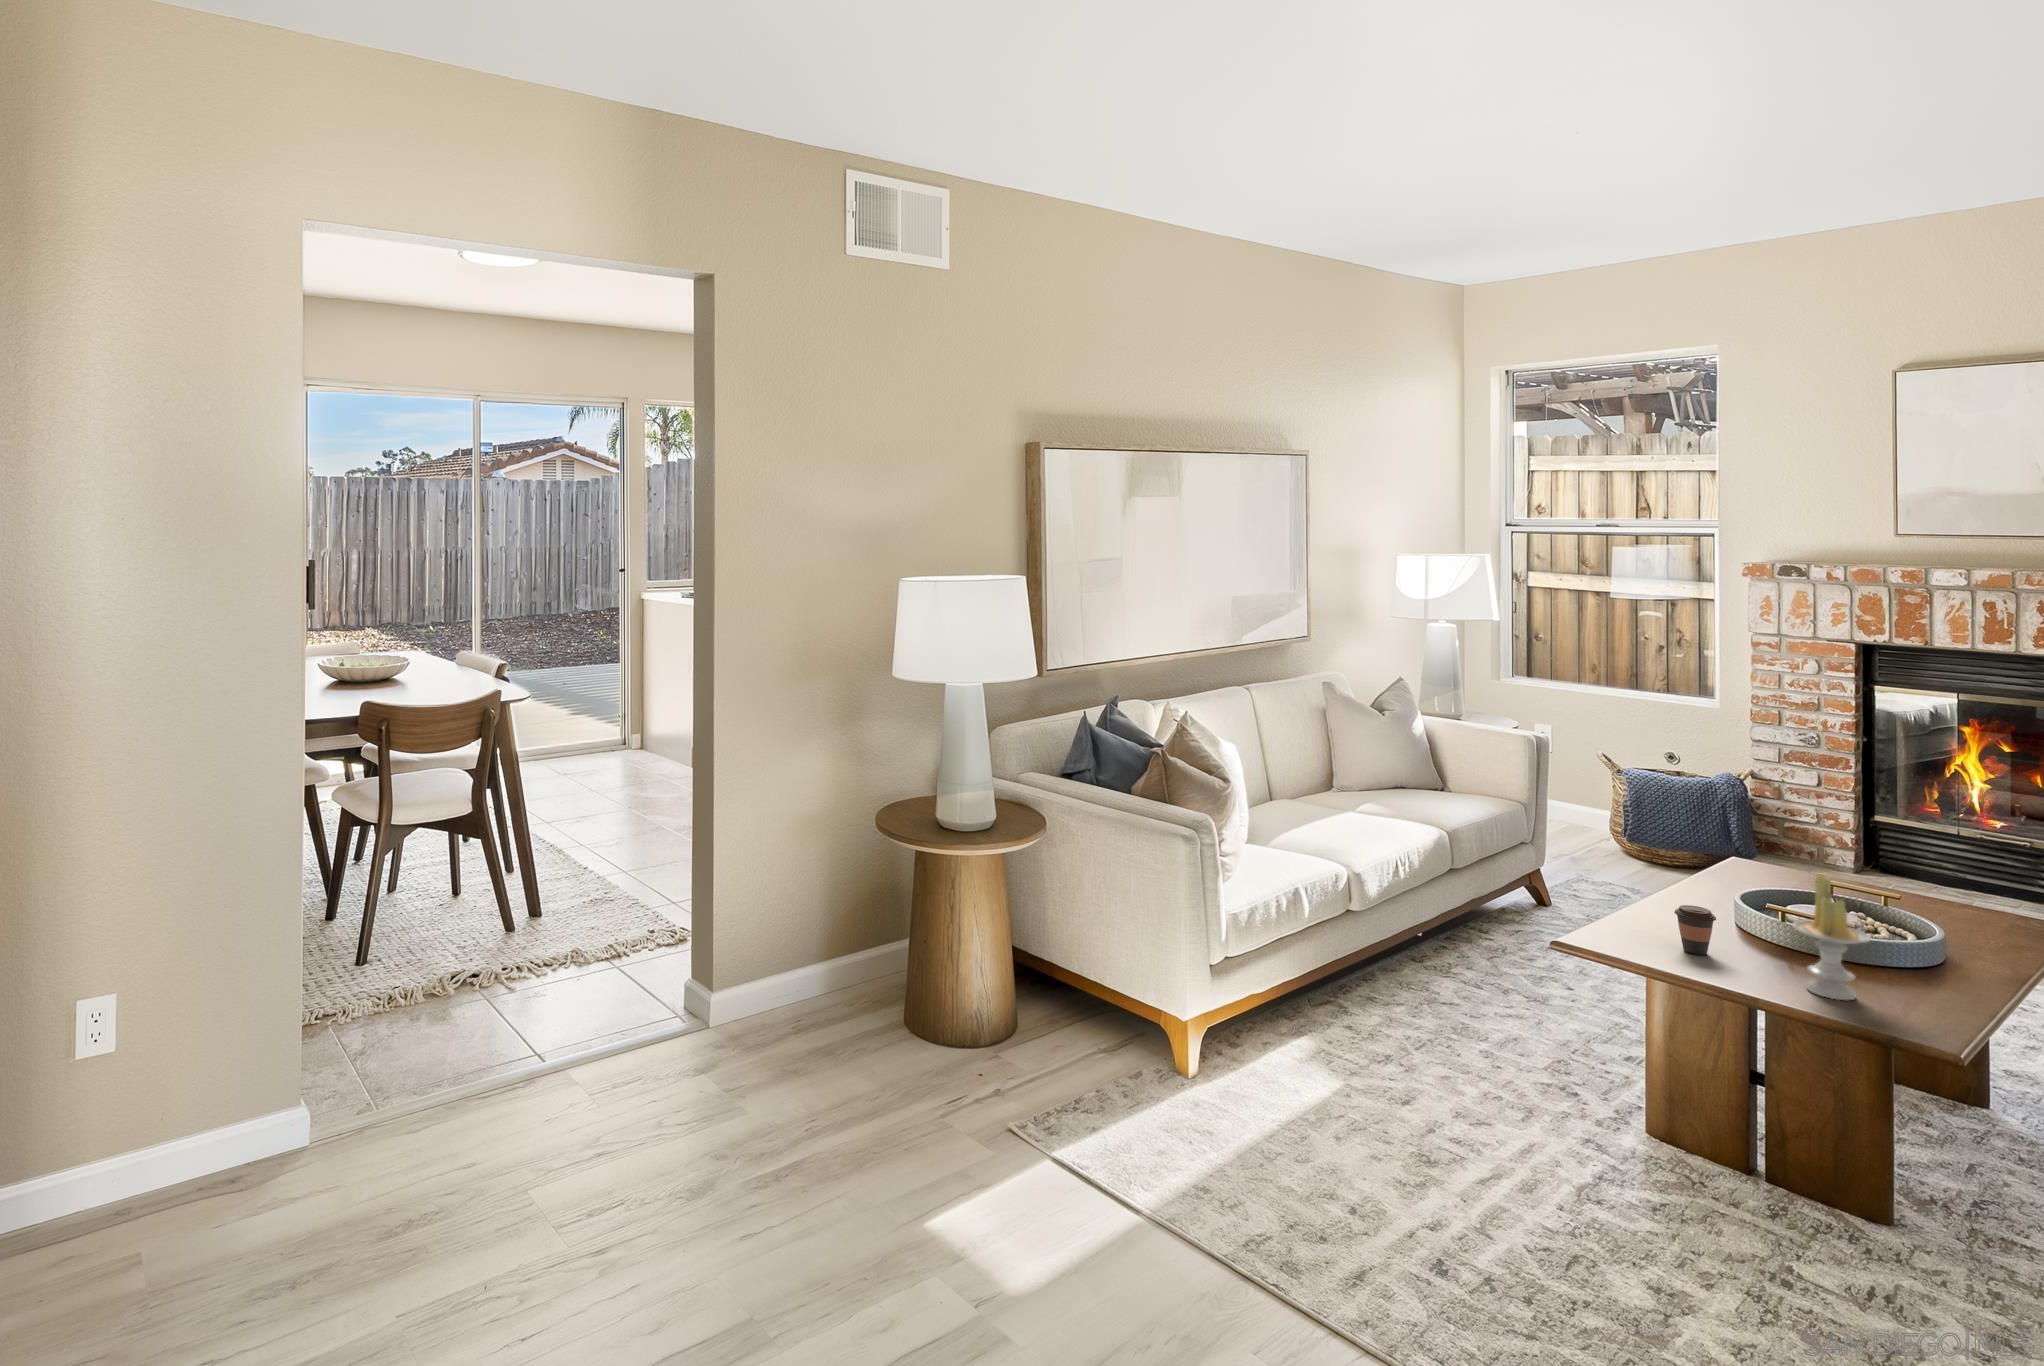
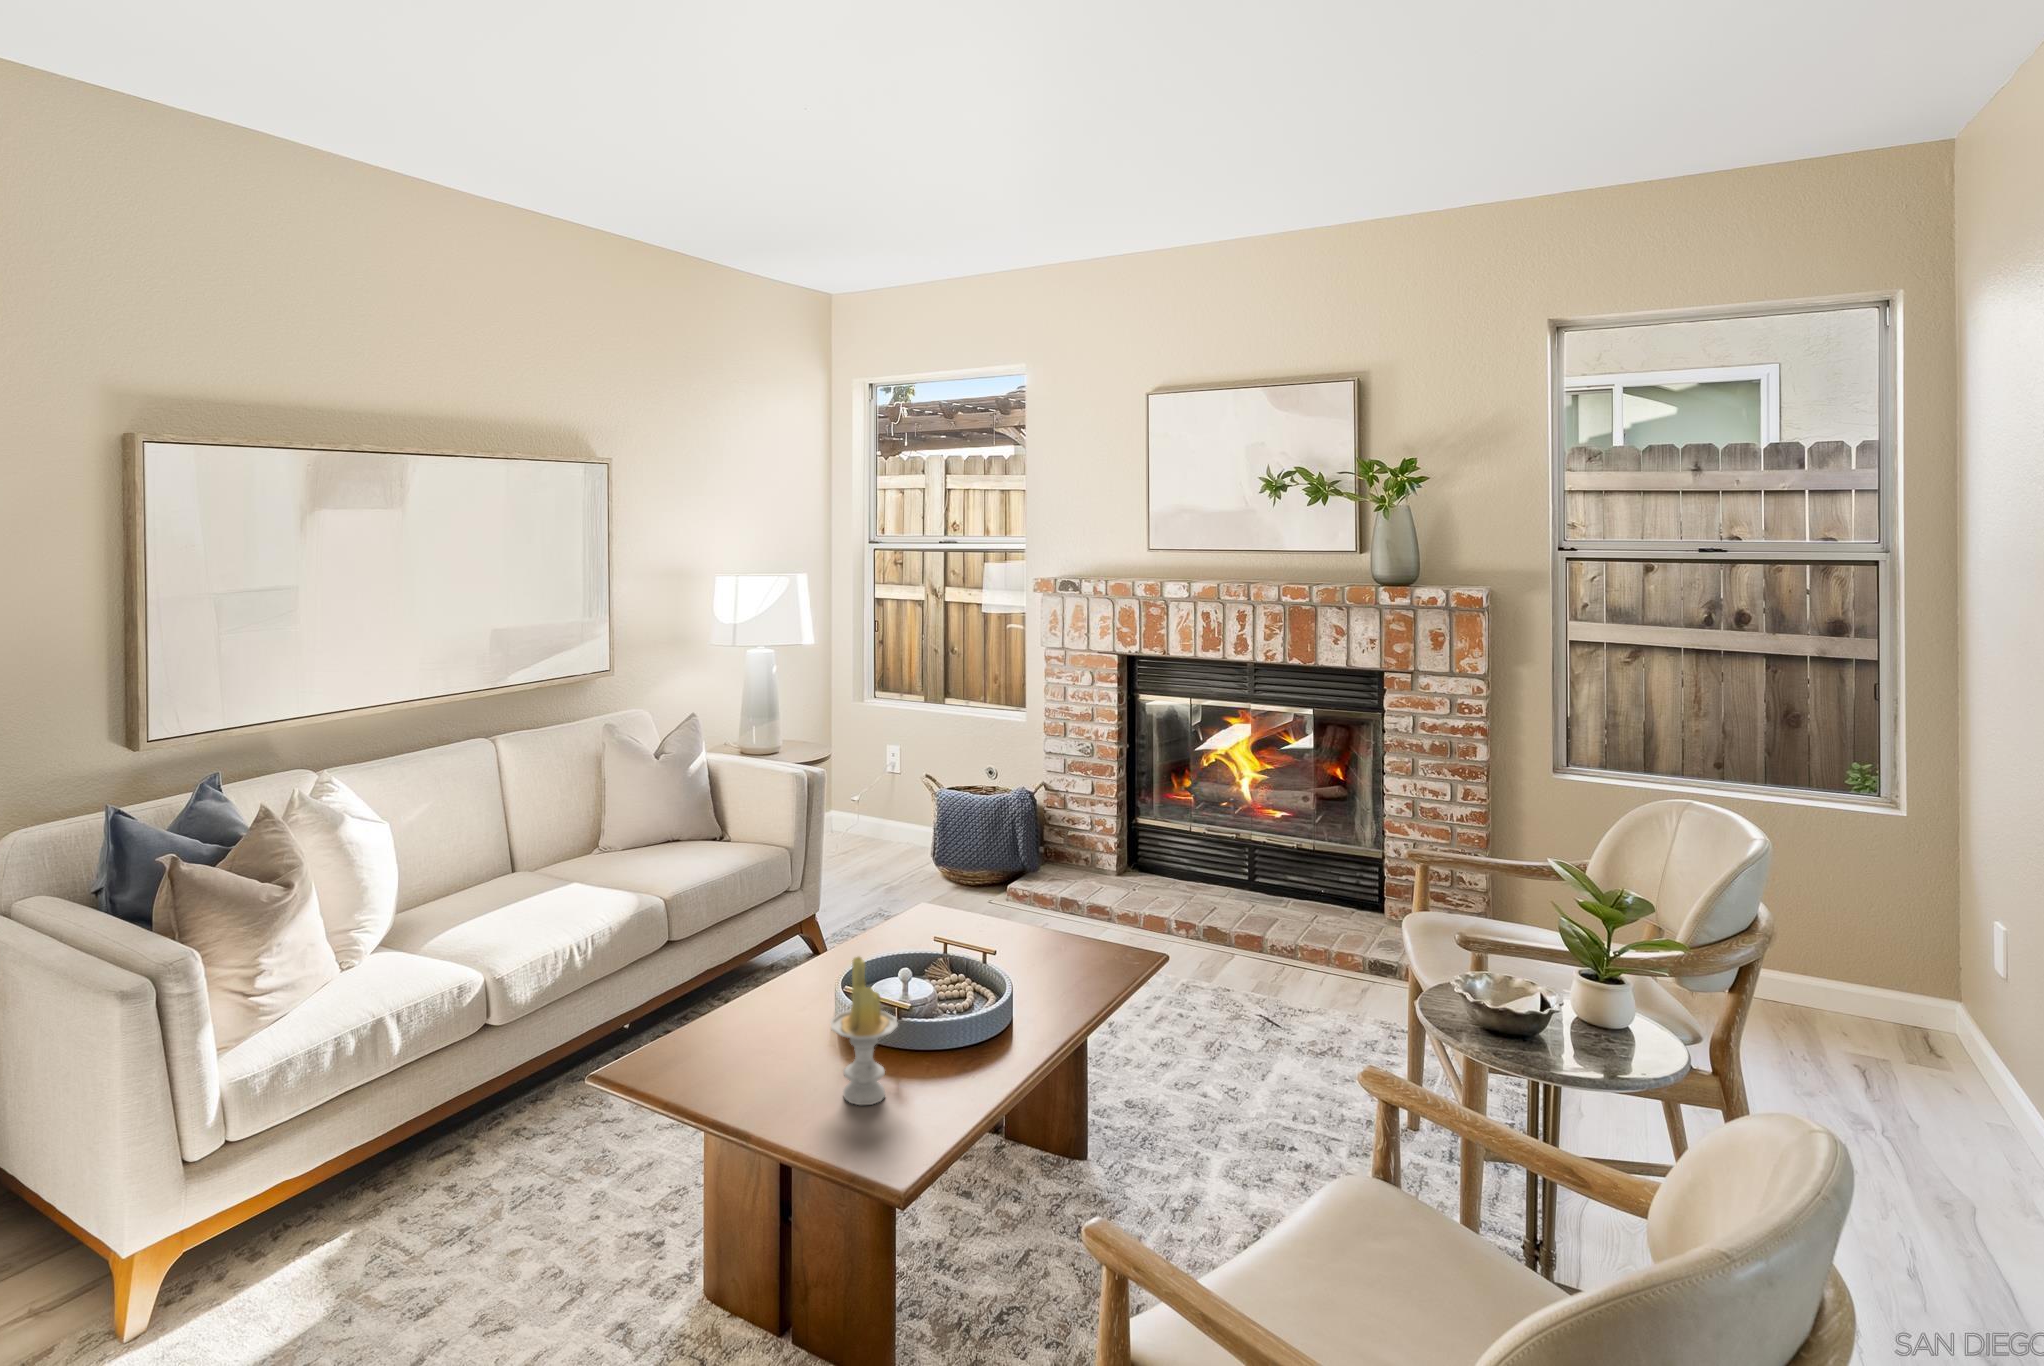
coffee cup: present [1674,905,1716,955] -> none [752,997,791,1057]

